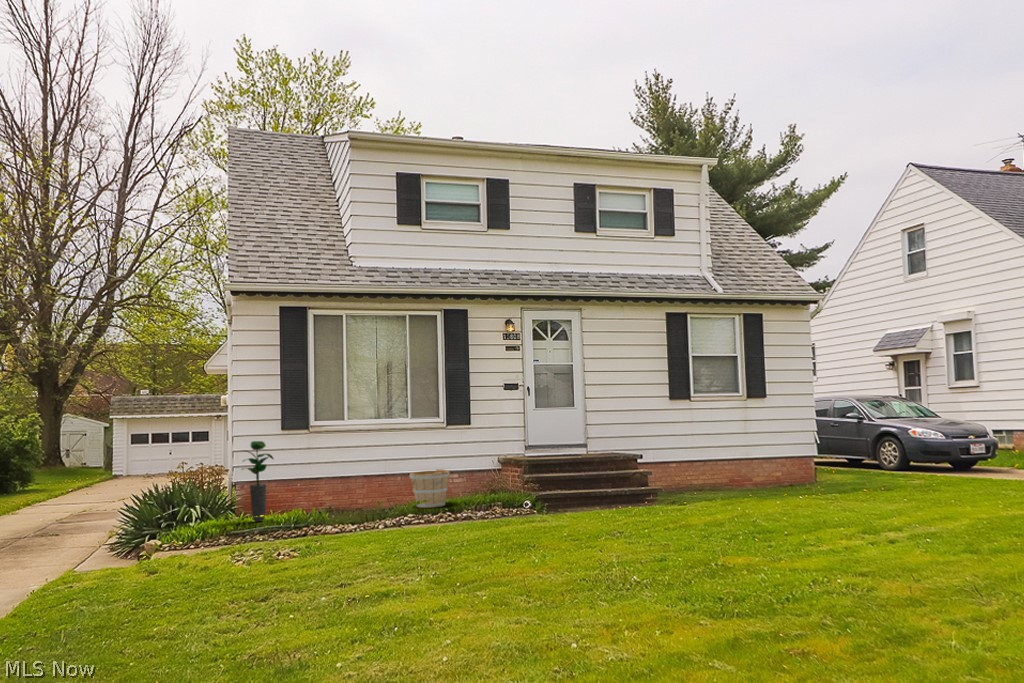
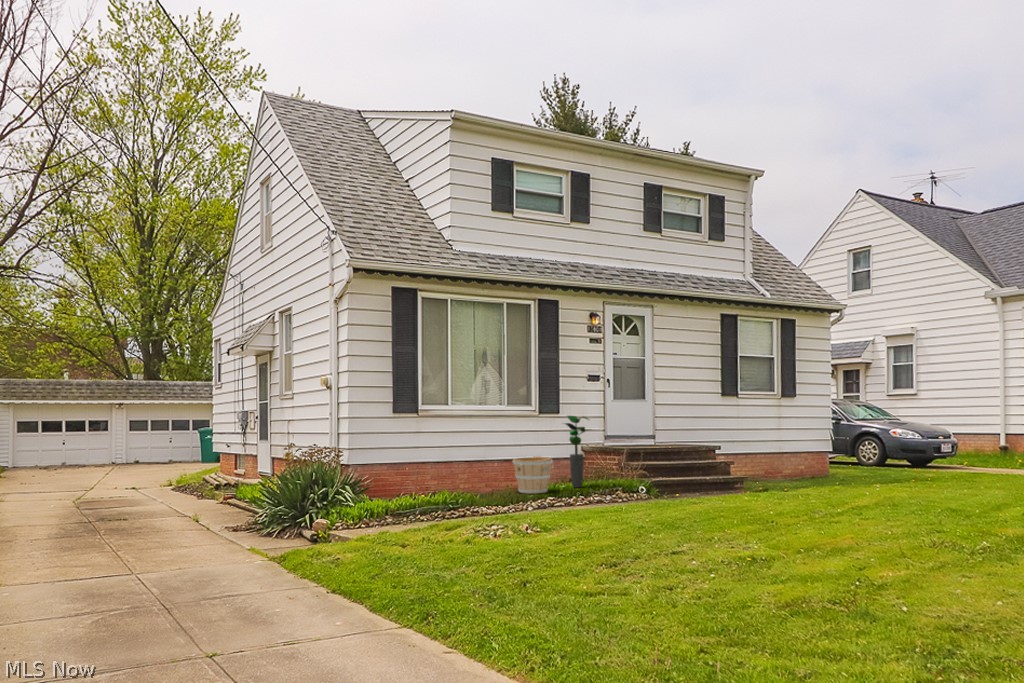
potted plant: present [243,441,274,522] -> present [565,416,589,488]

